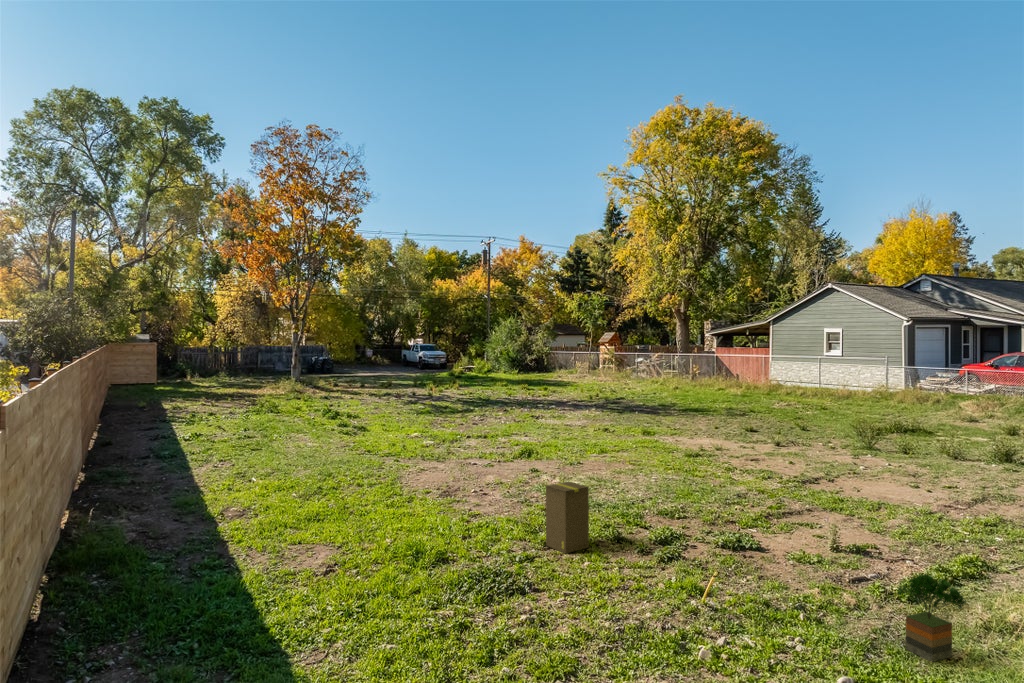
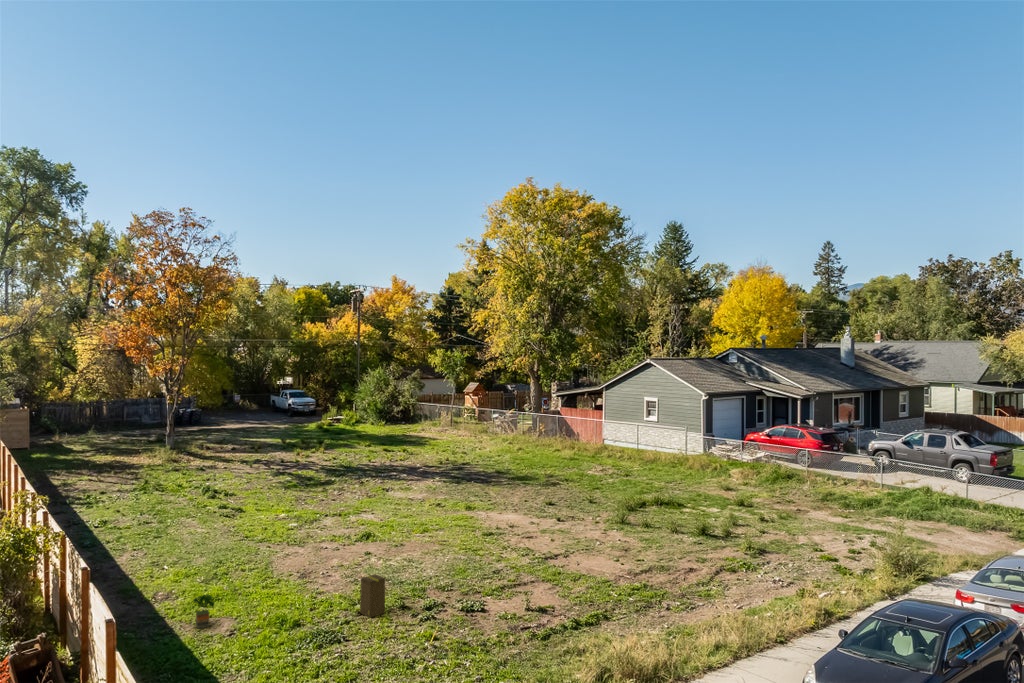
potted tree: present [898,574,966,662] -> present [193,594,215,629]

